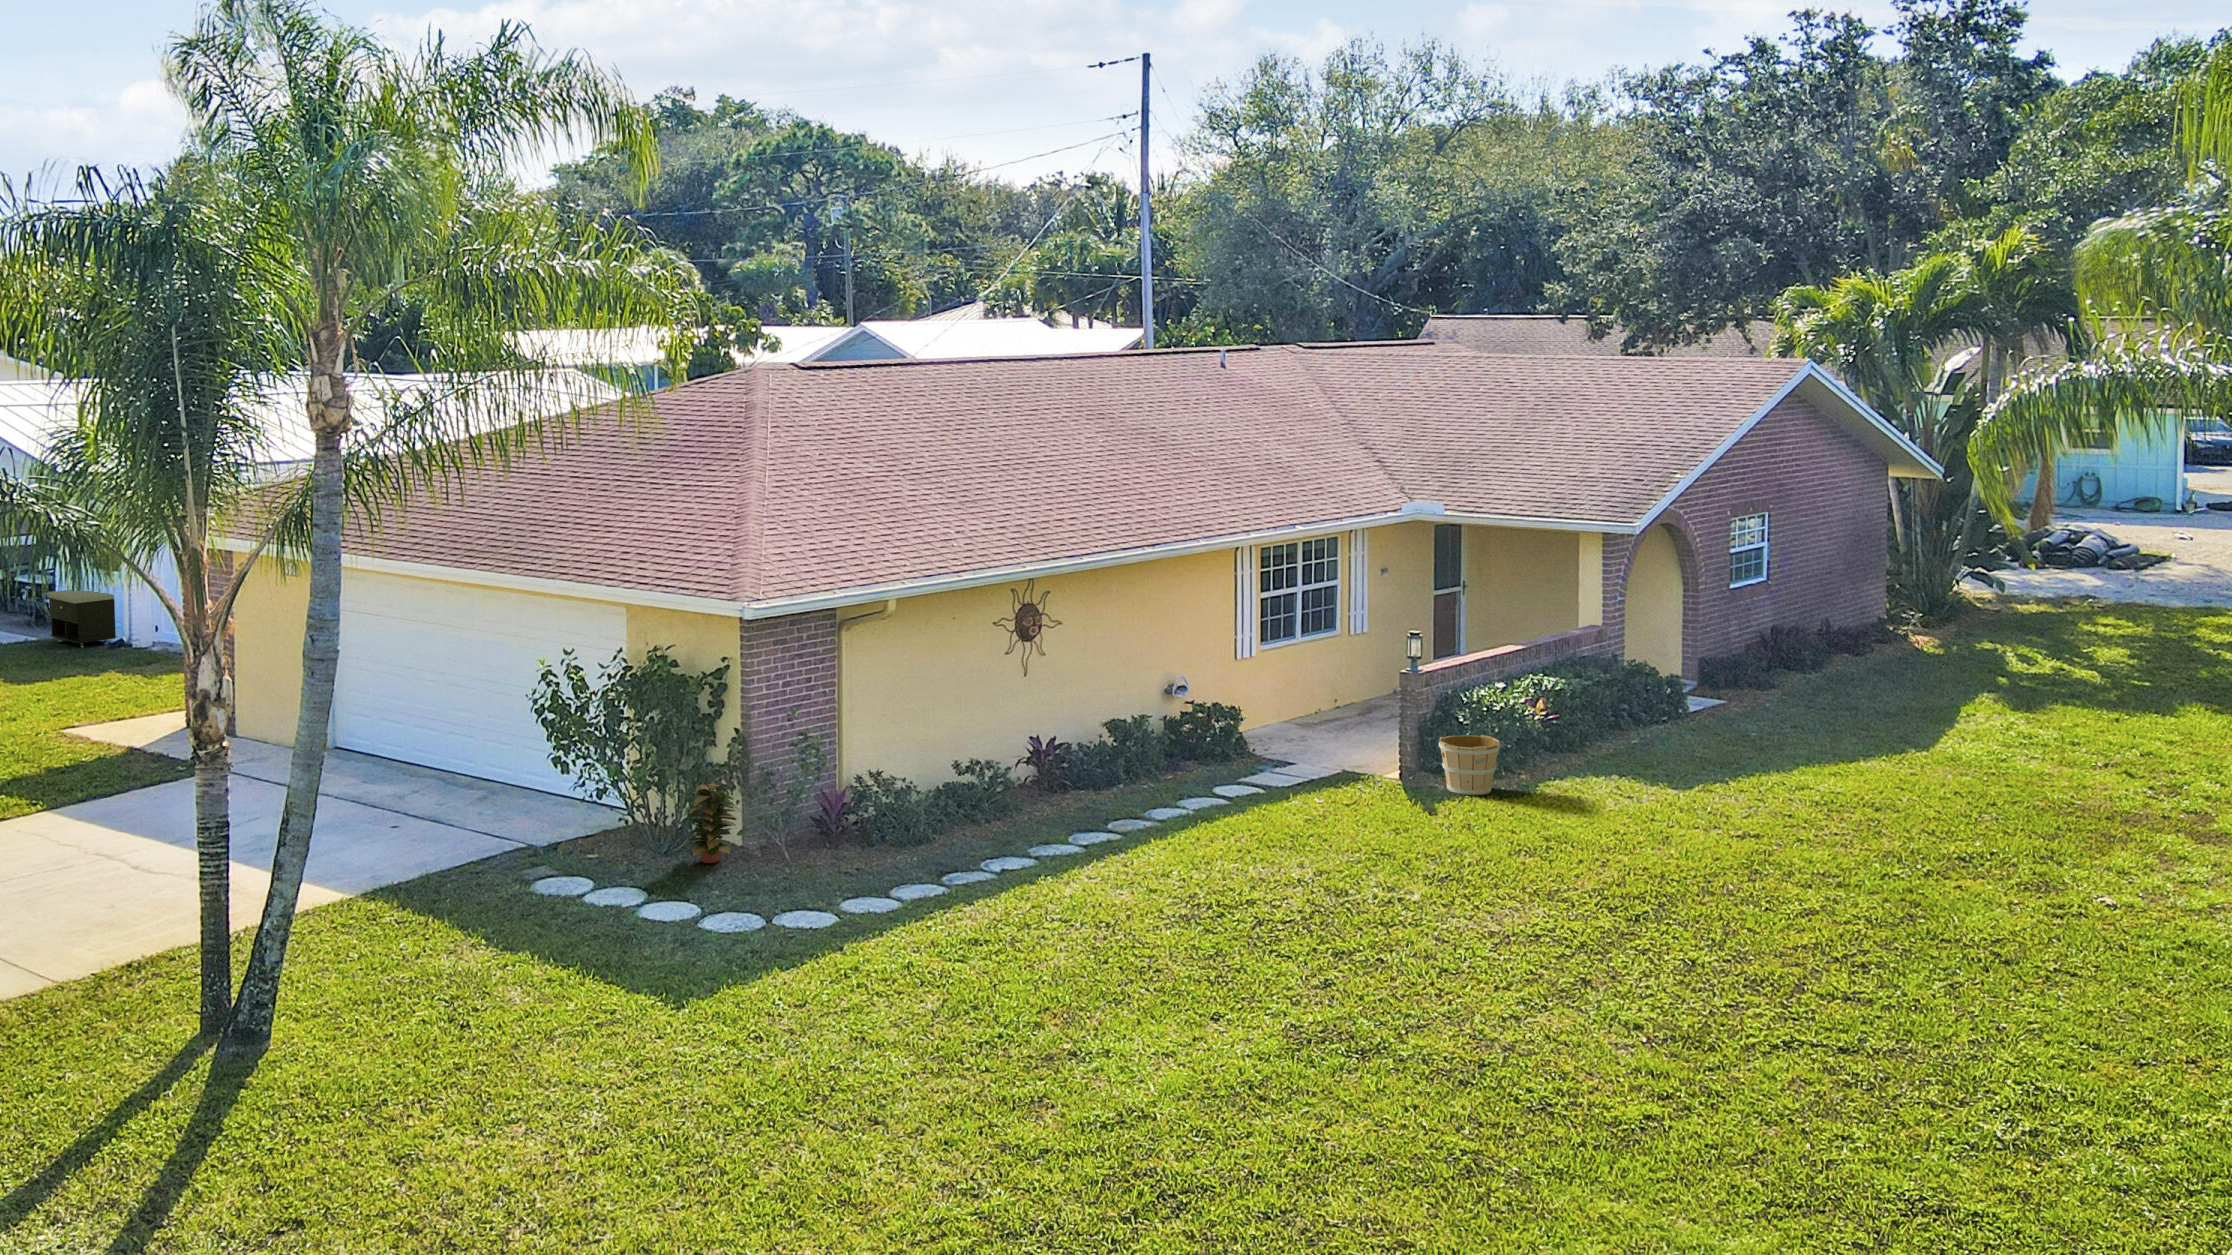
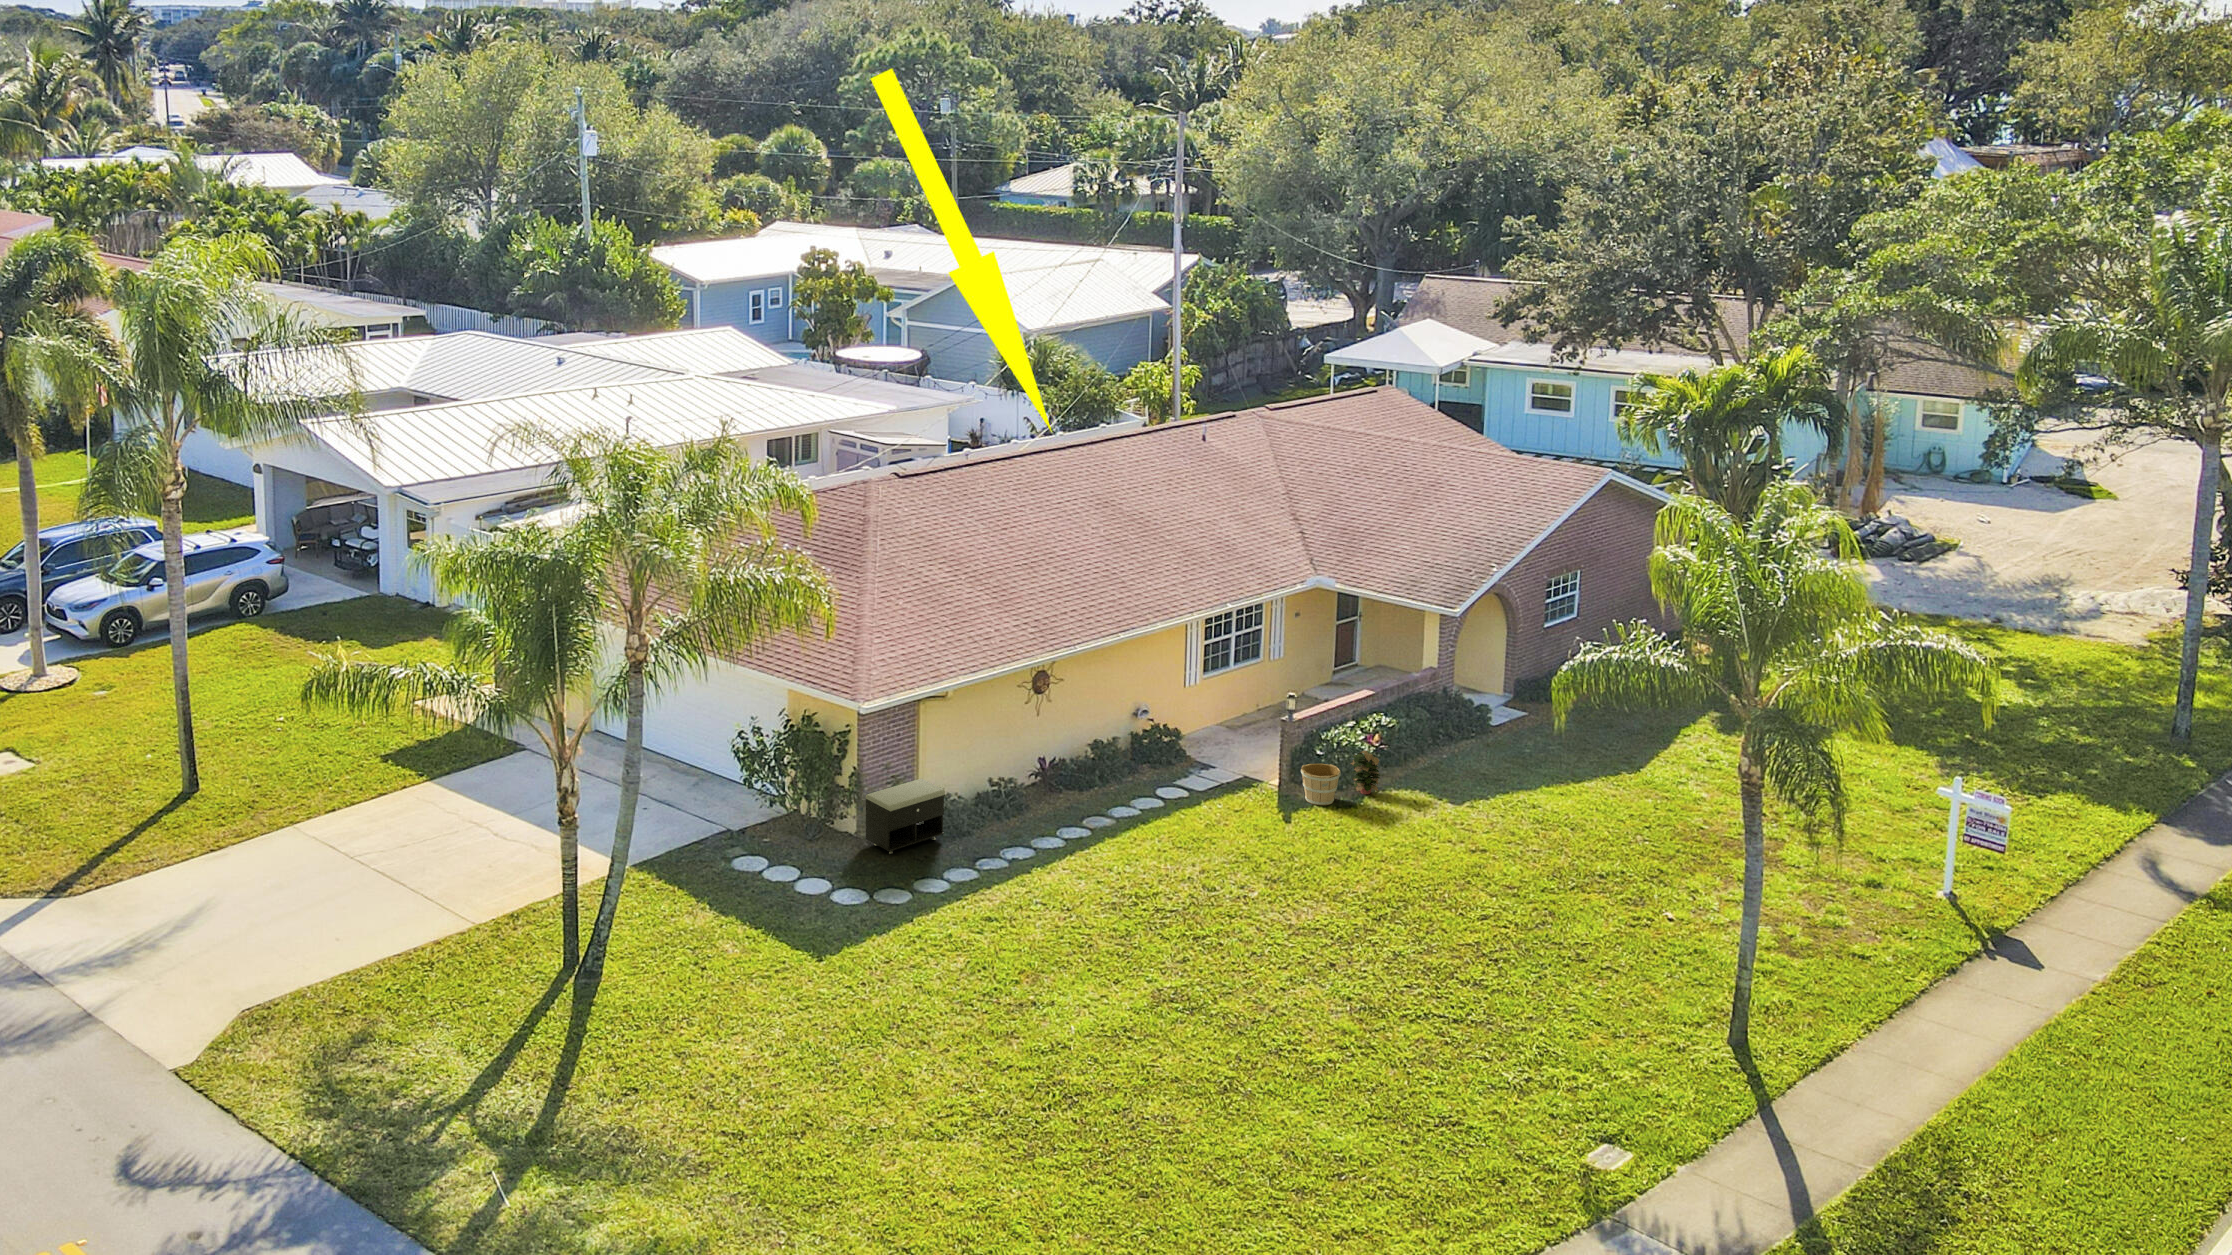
storage bench: present [47,590,116,647] -> present [866,779,945,854]
decorative plant: present [685,784,736,863] -> present [1350,751,1380,794]

